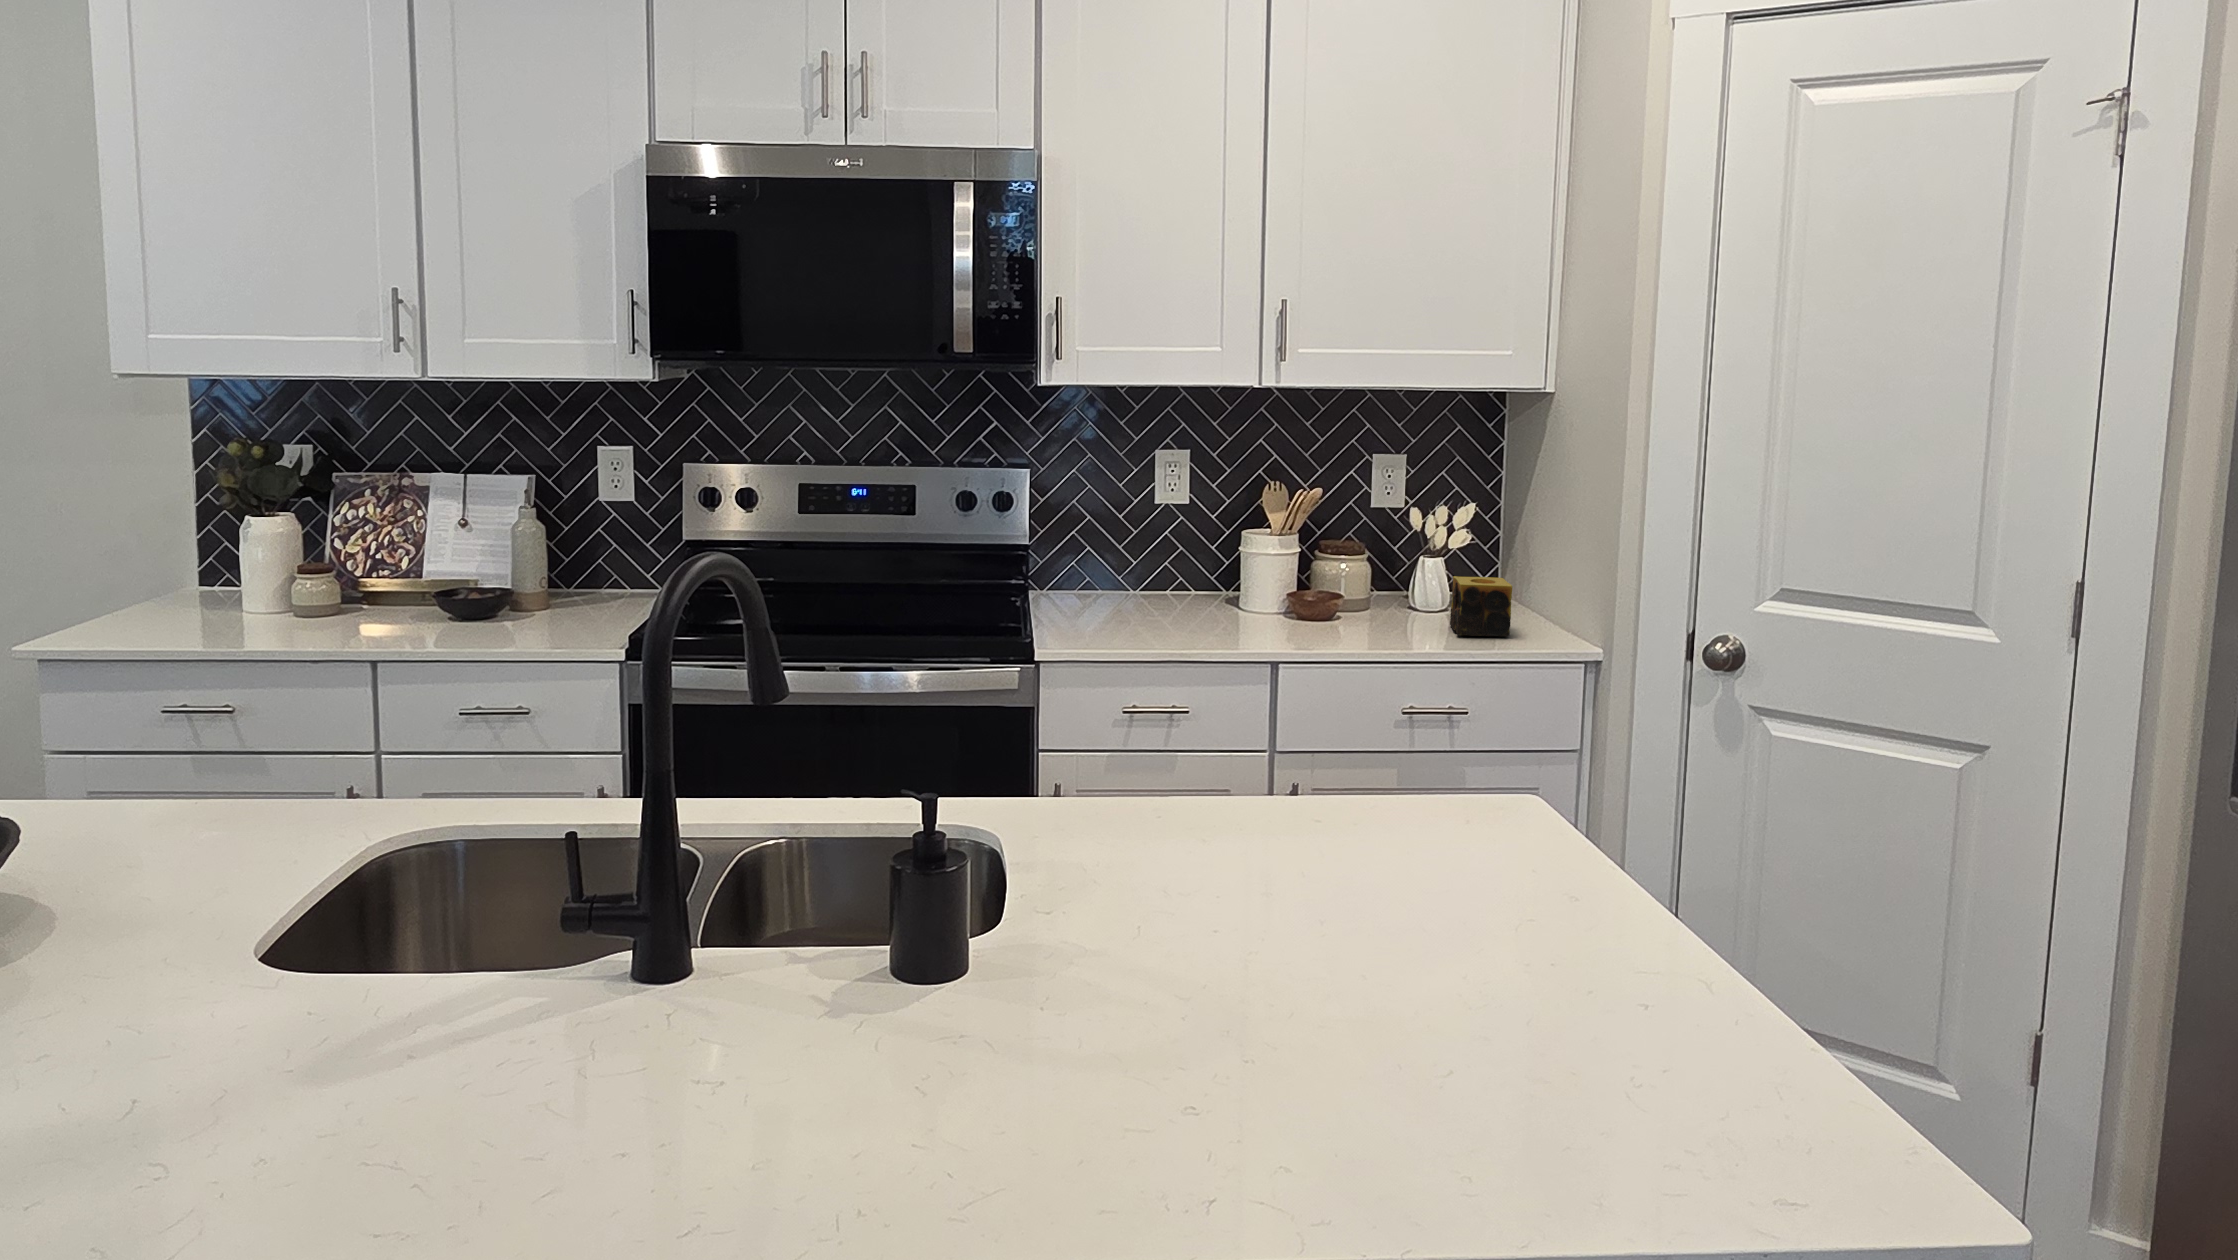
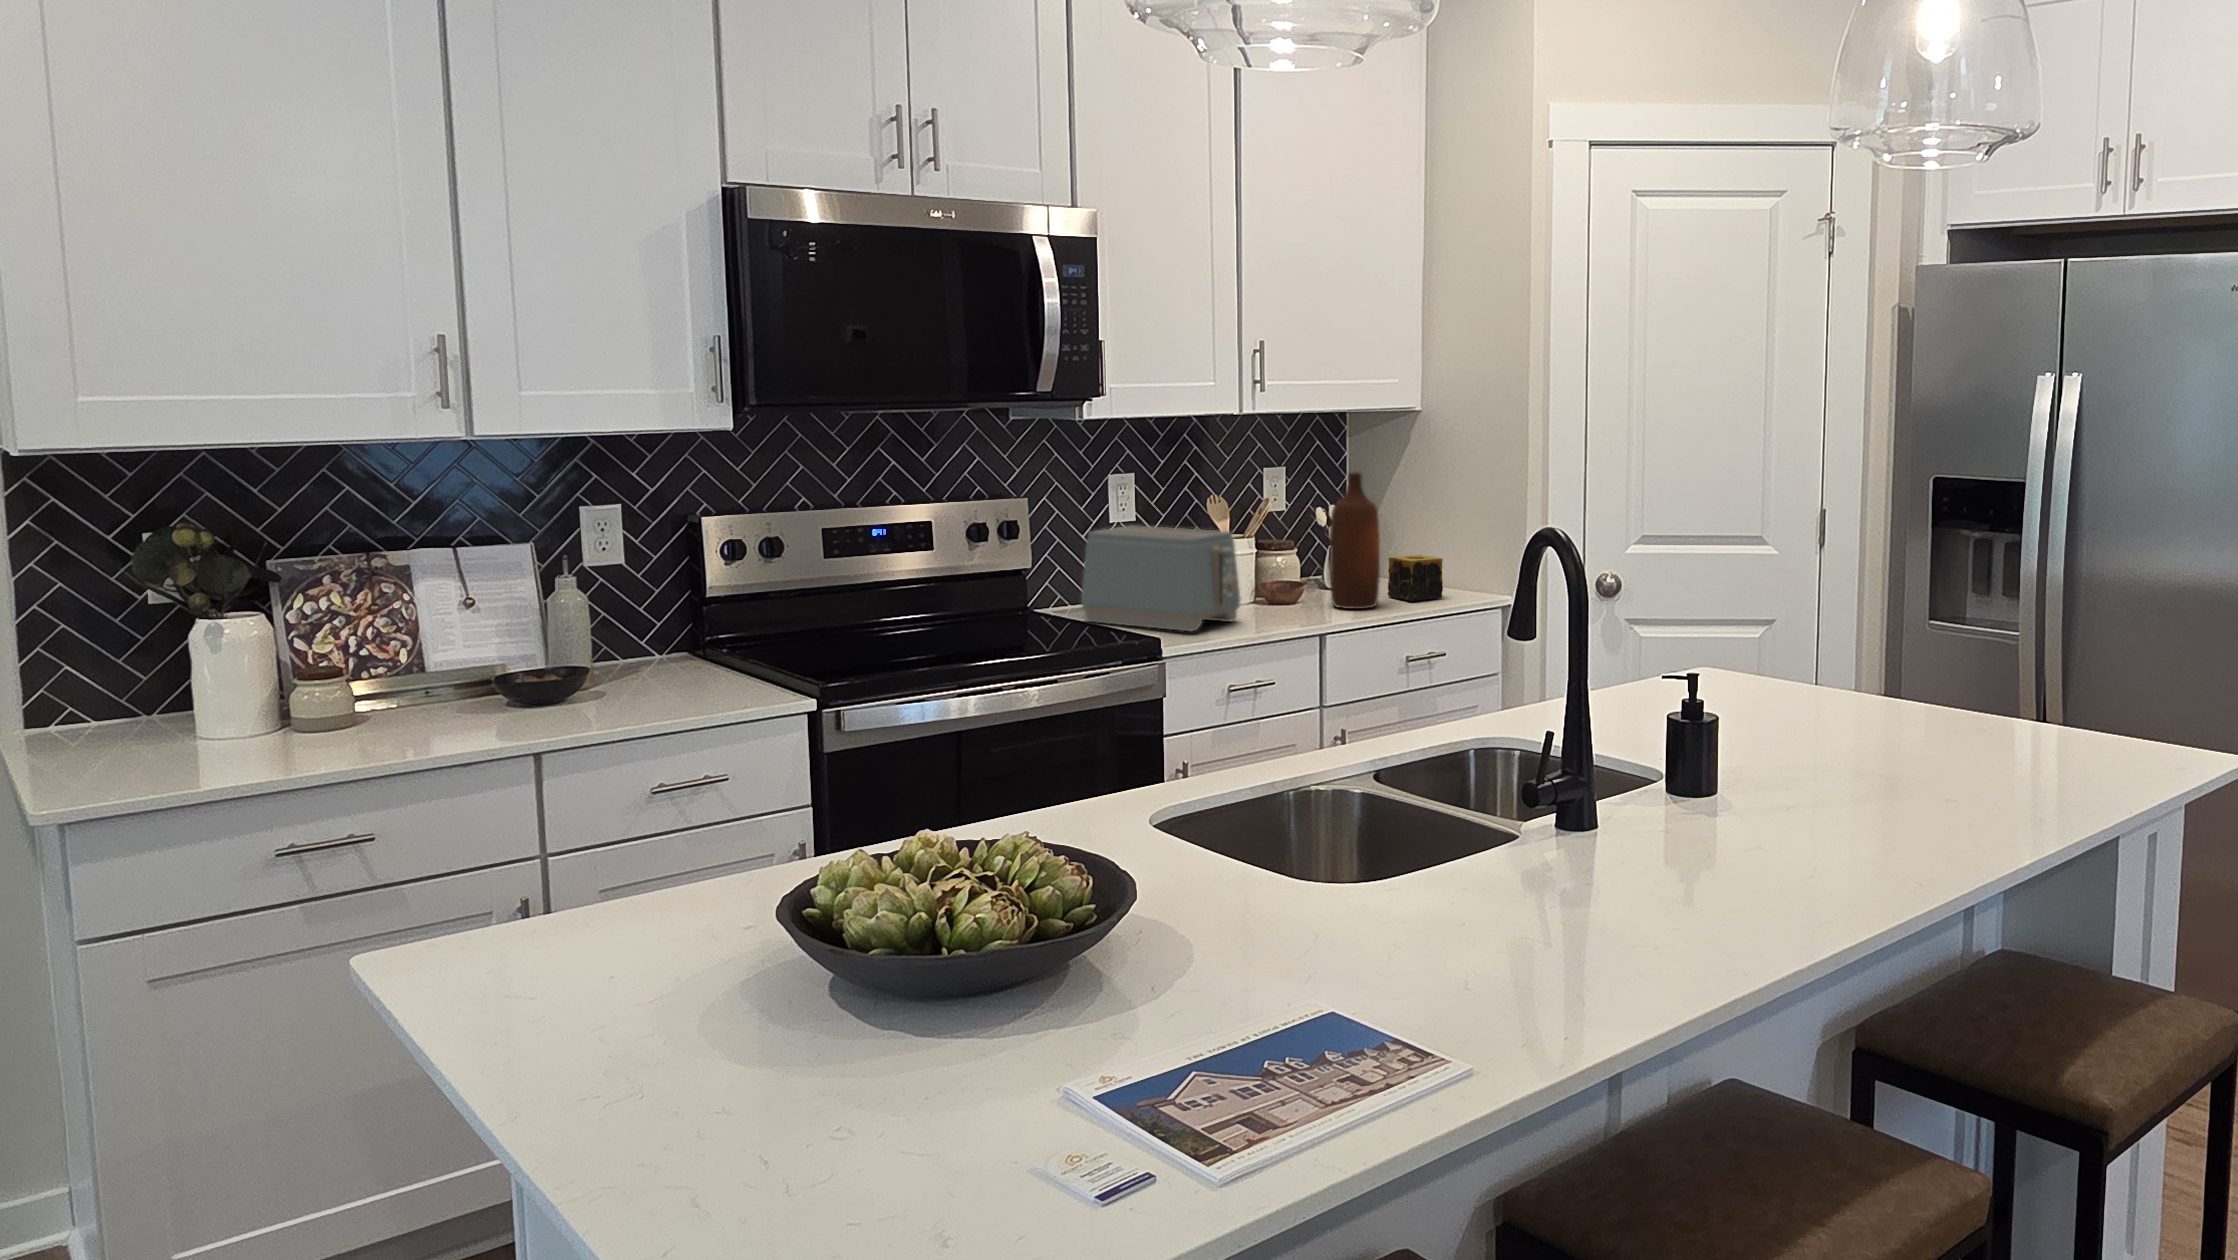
bottle: none [1352,467,1416,637] -> present [1330,472,1380,609]
toaster: none [1069,508,1215,634] -> present [1081,525,1241,631]

